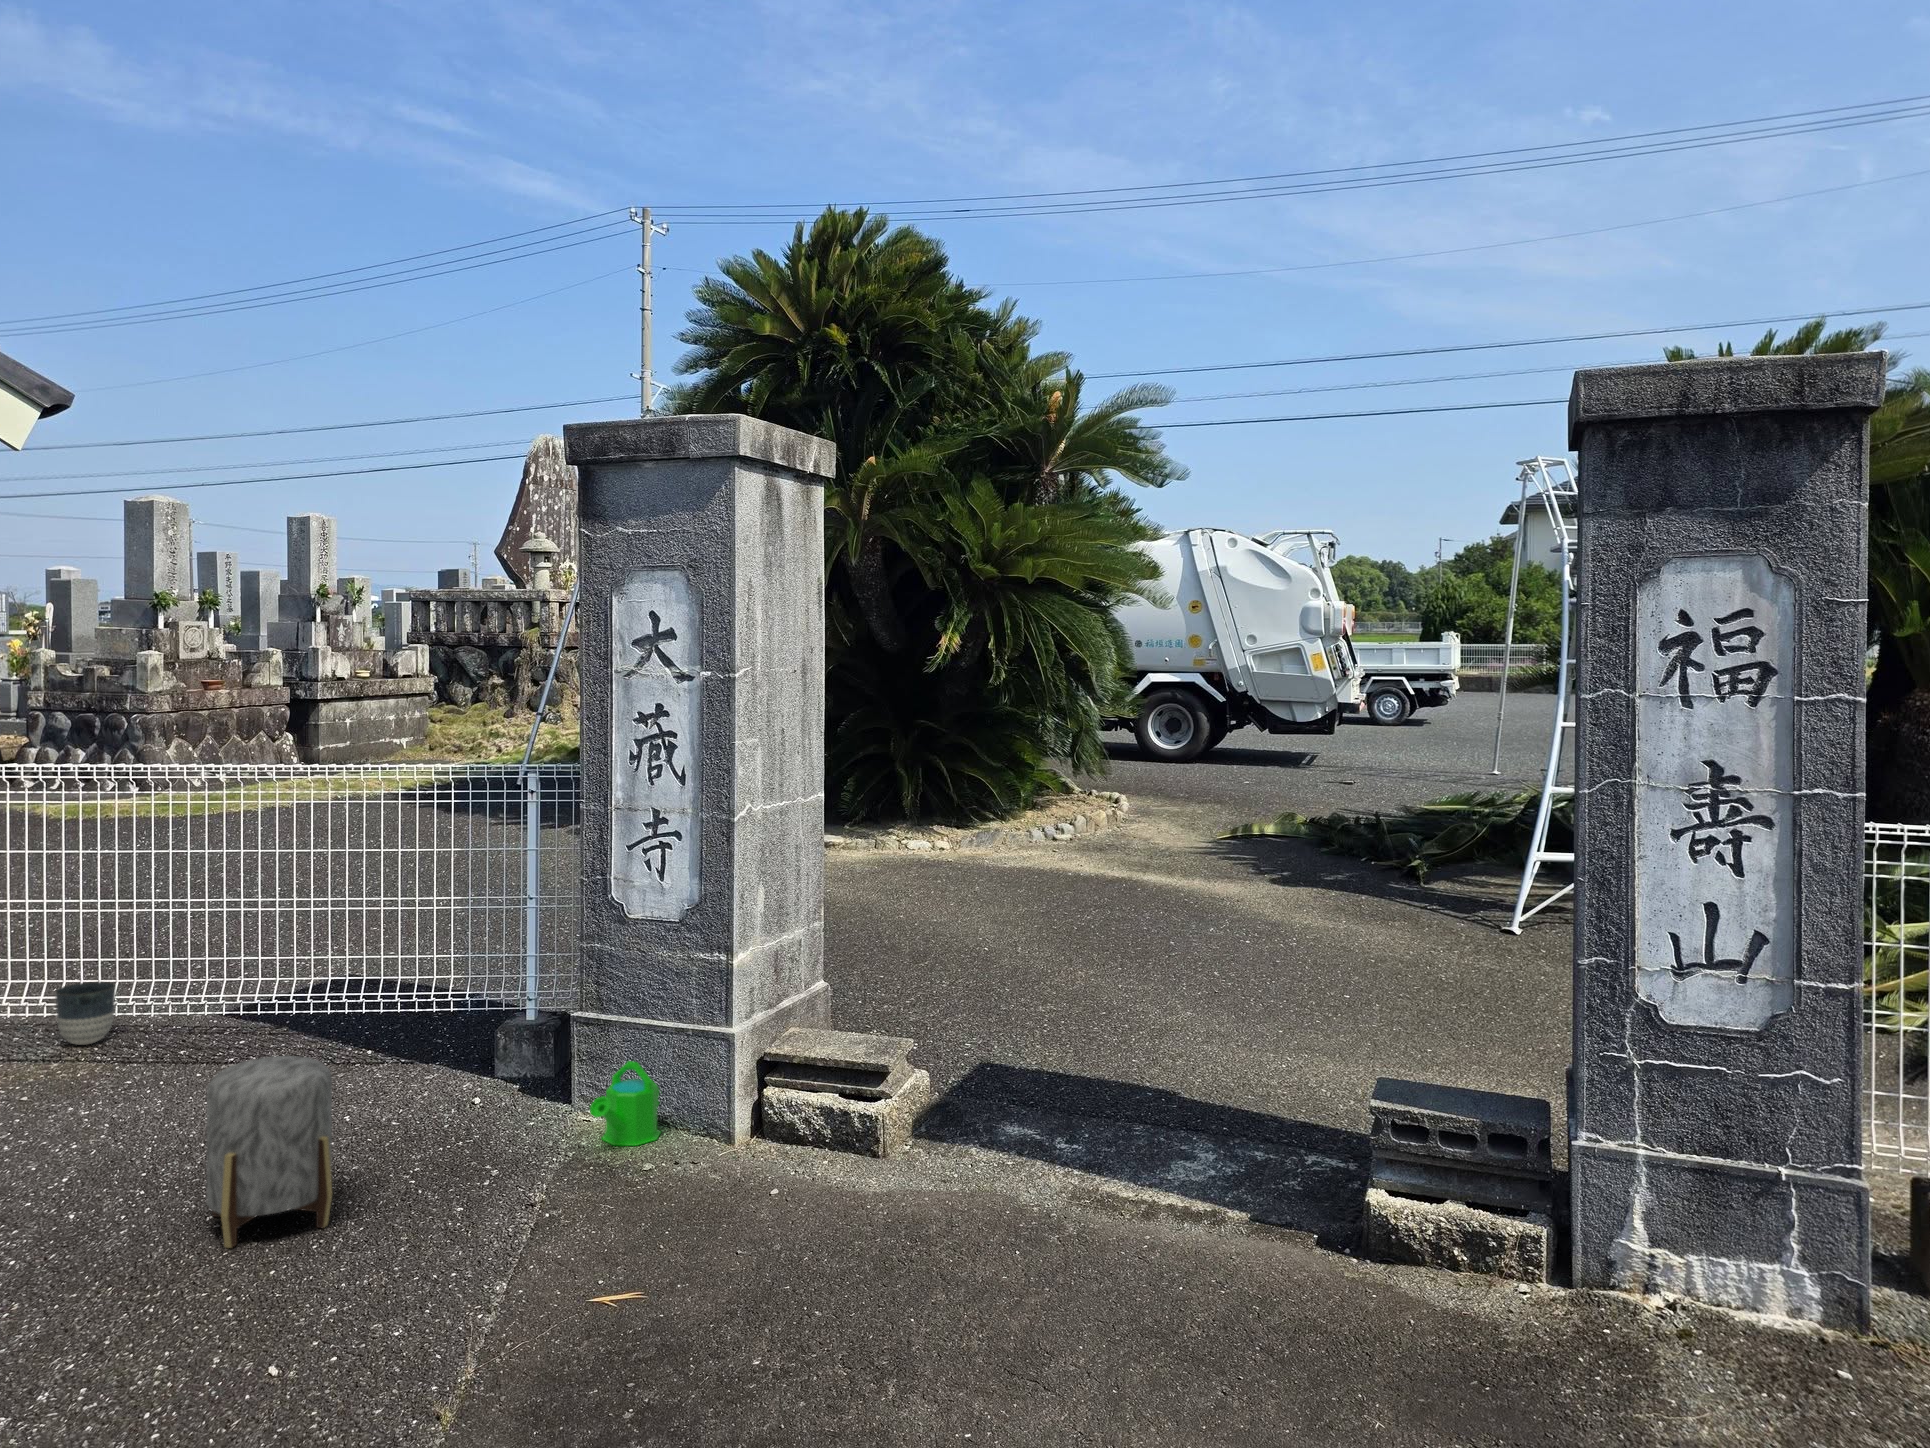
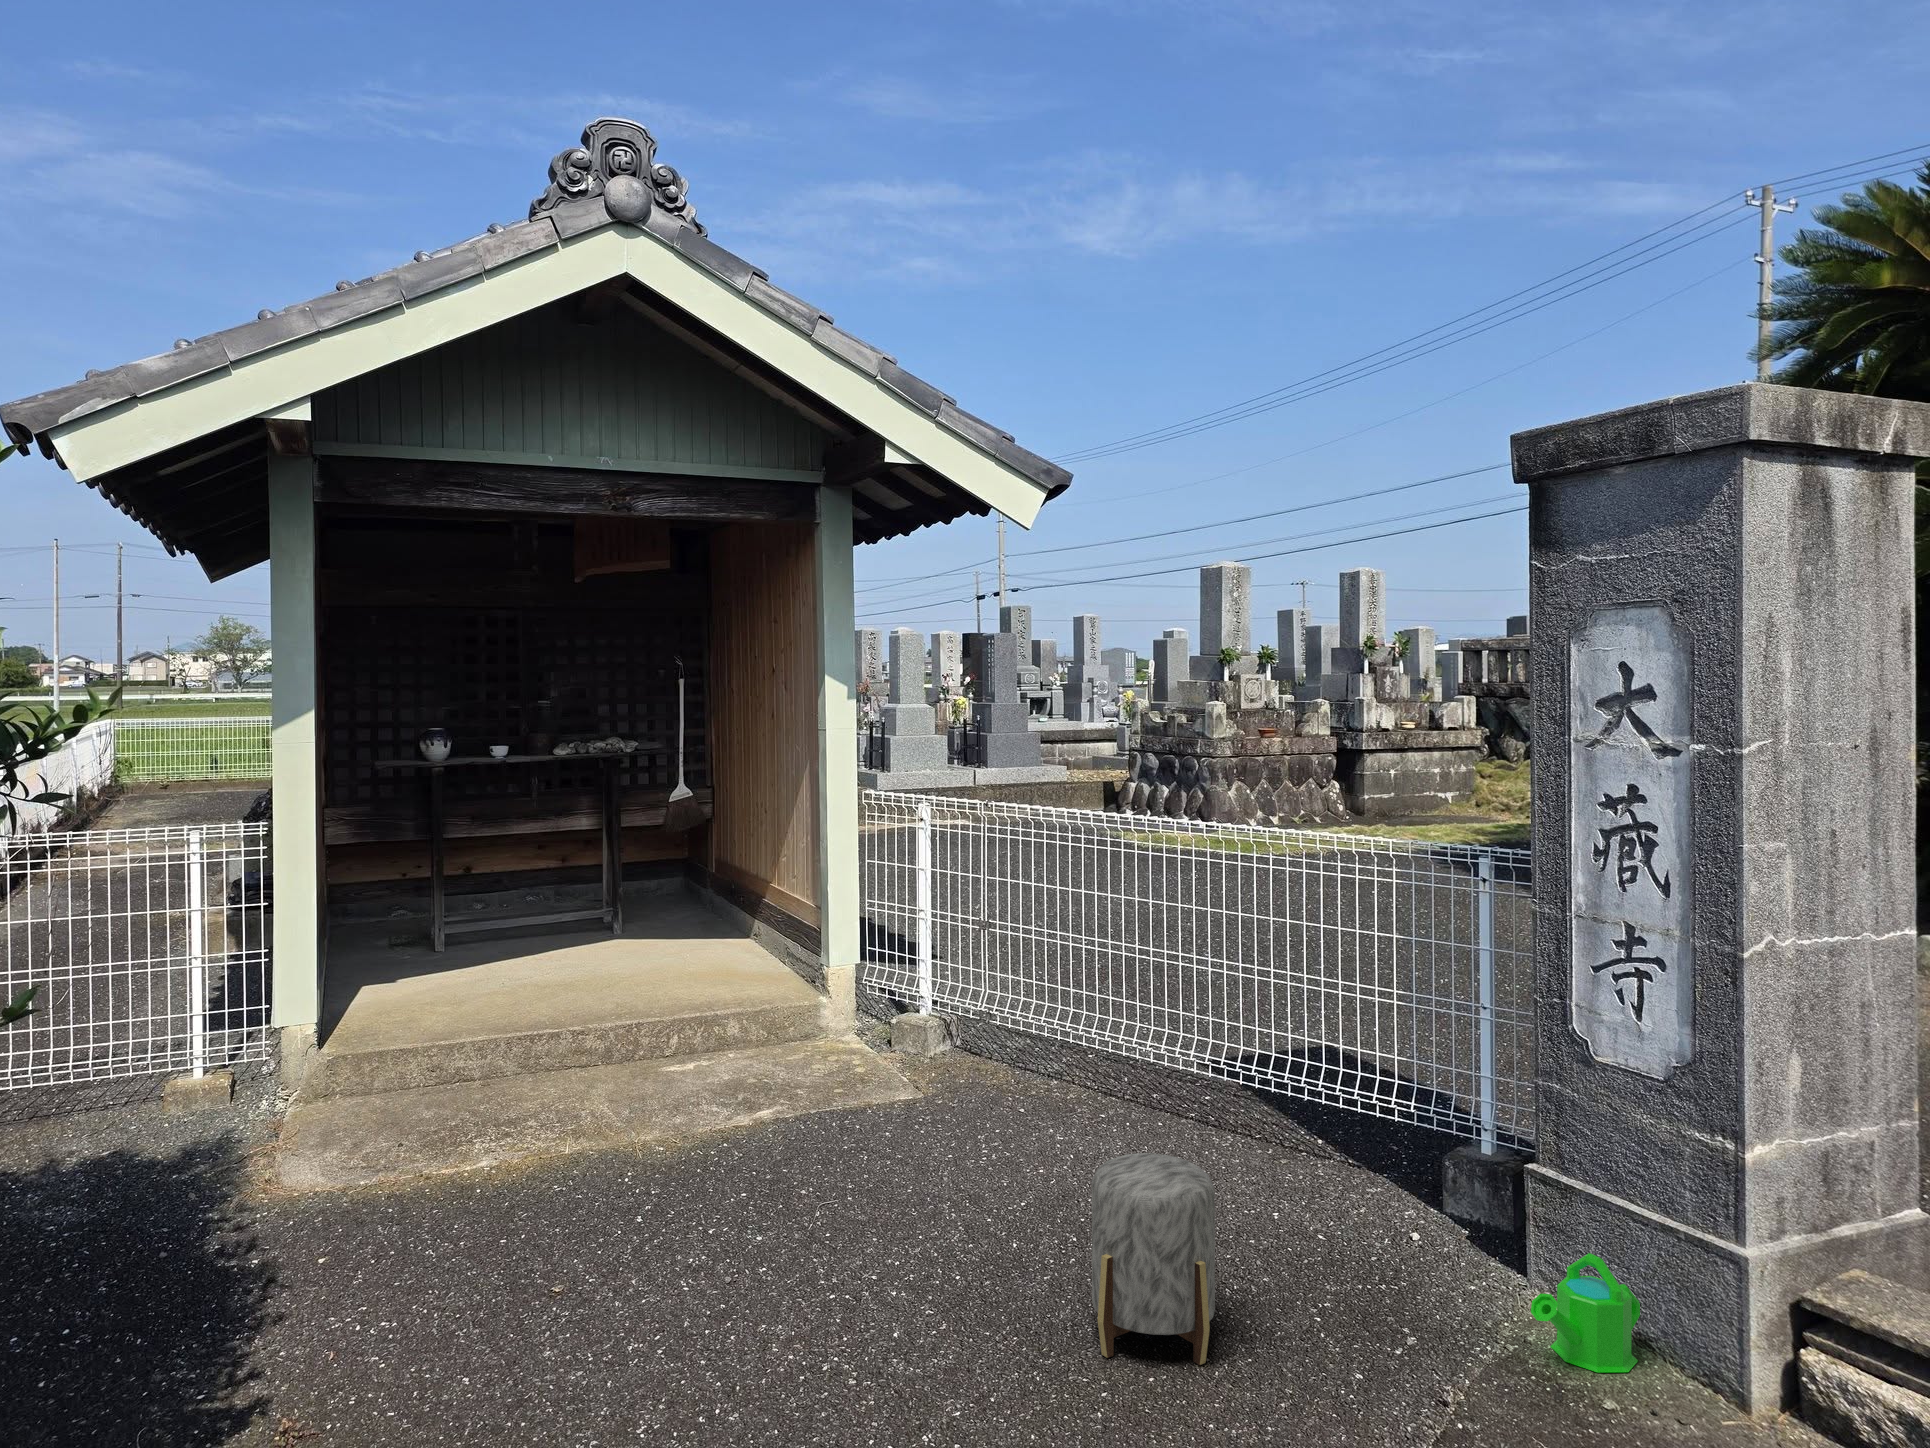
planter: present [55,982,115,1045] -> none [1047,1021,1095,1081]

